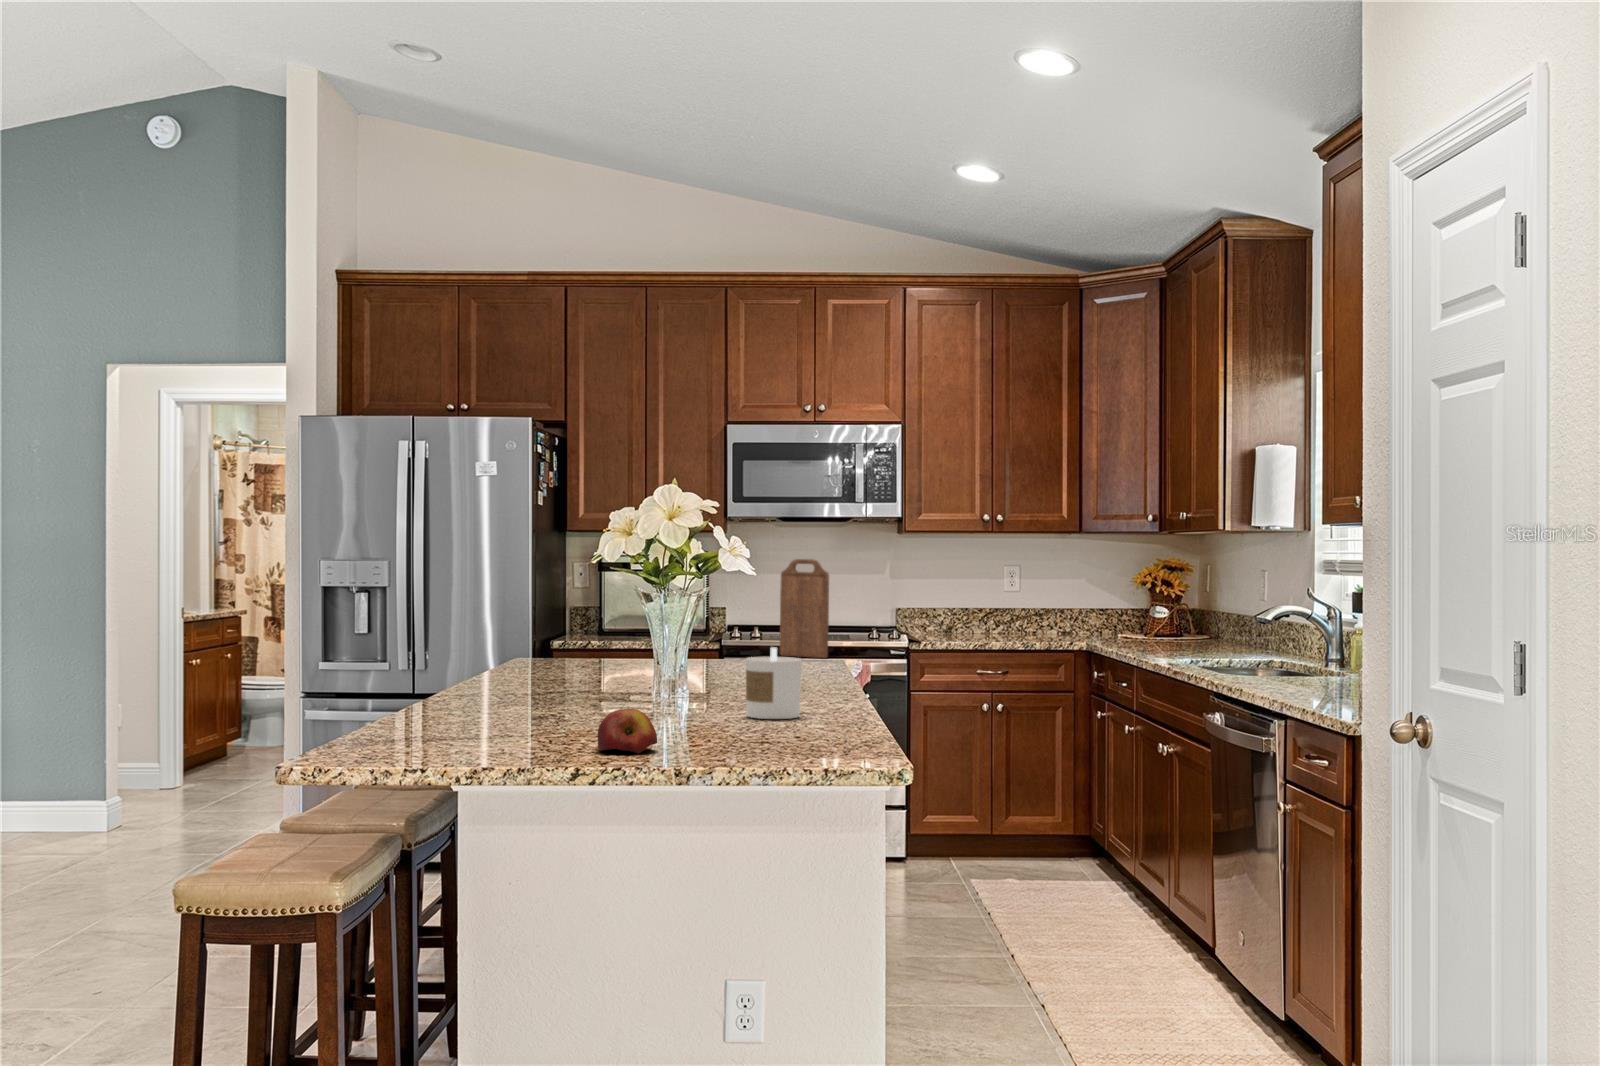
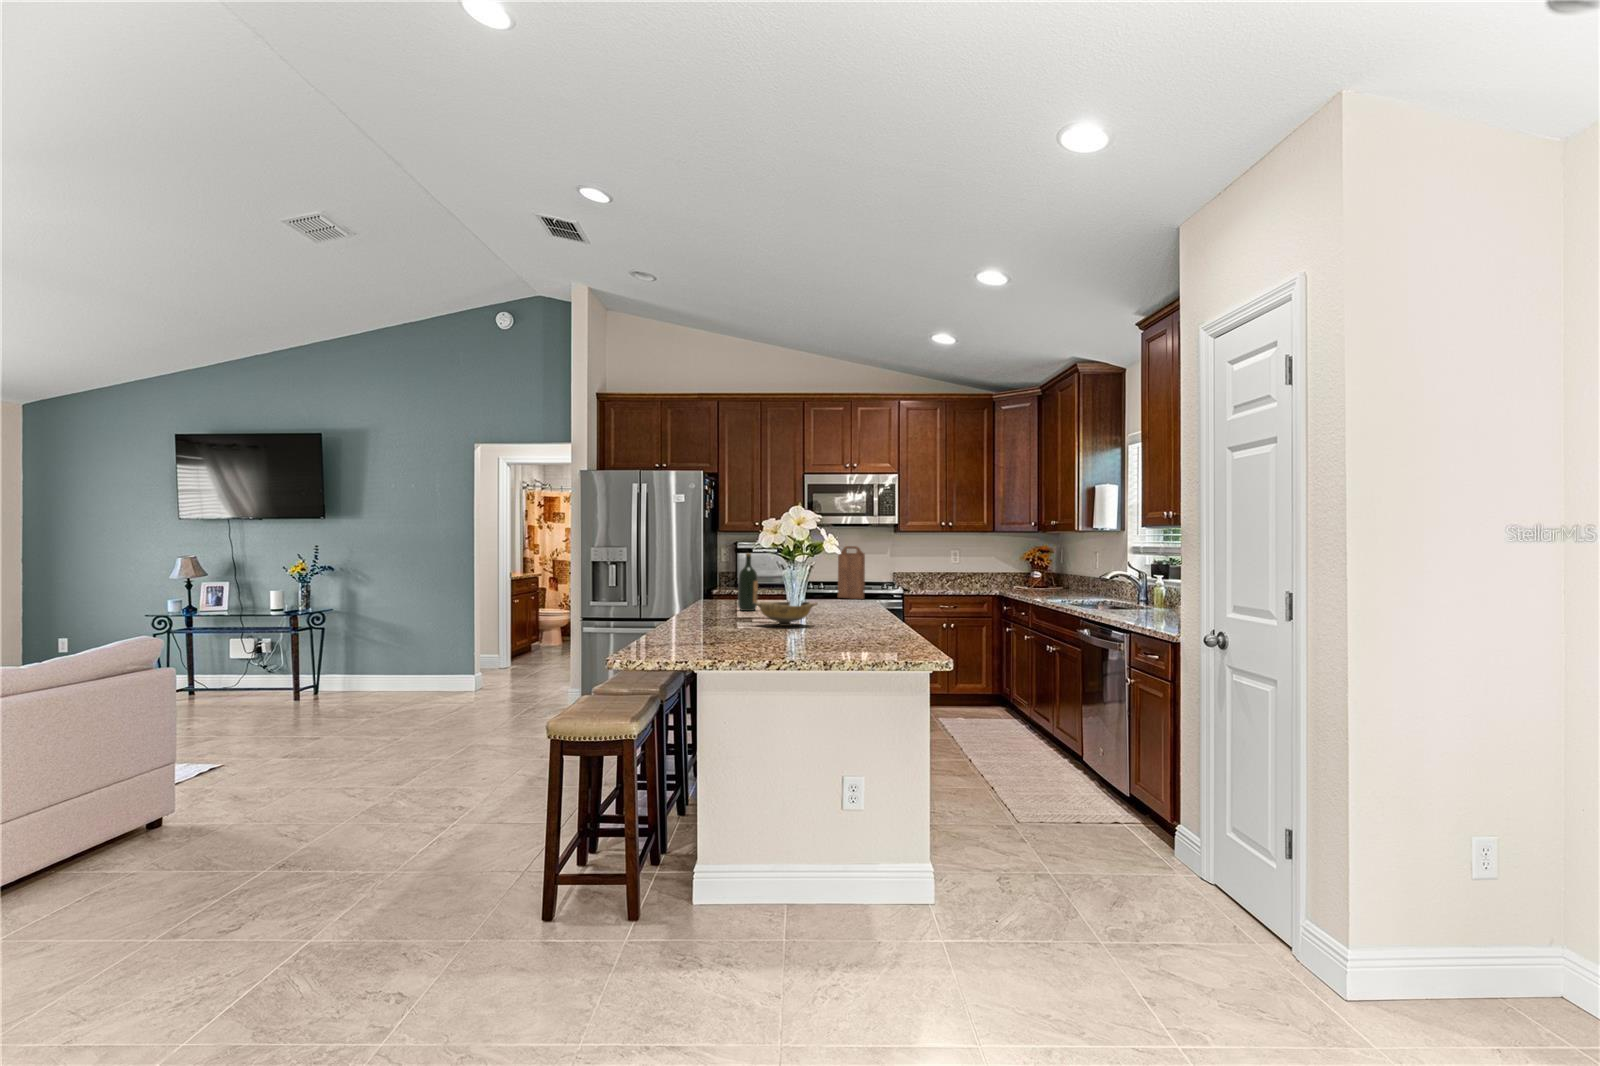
wine bottle: none [576,574,612,680] -> present [738,553,758,611]
candle: present [746,648,802,719] -> none [847,593,878,633]
bowl: none [582,663,702,707] -> present [753,602,818,626]
apple: present [598,709,657,753] -> none [780,627,813,653]

